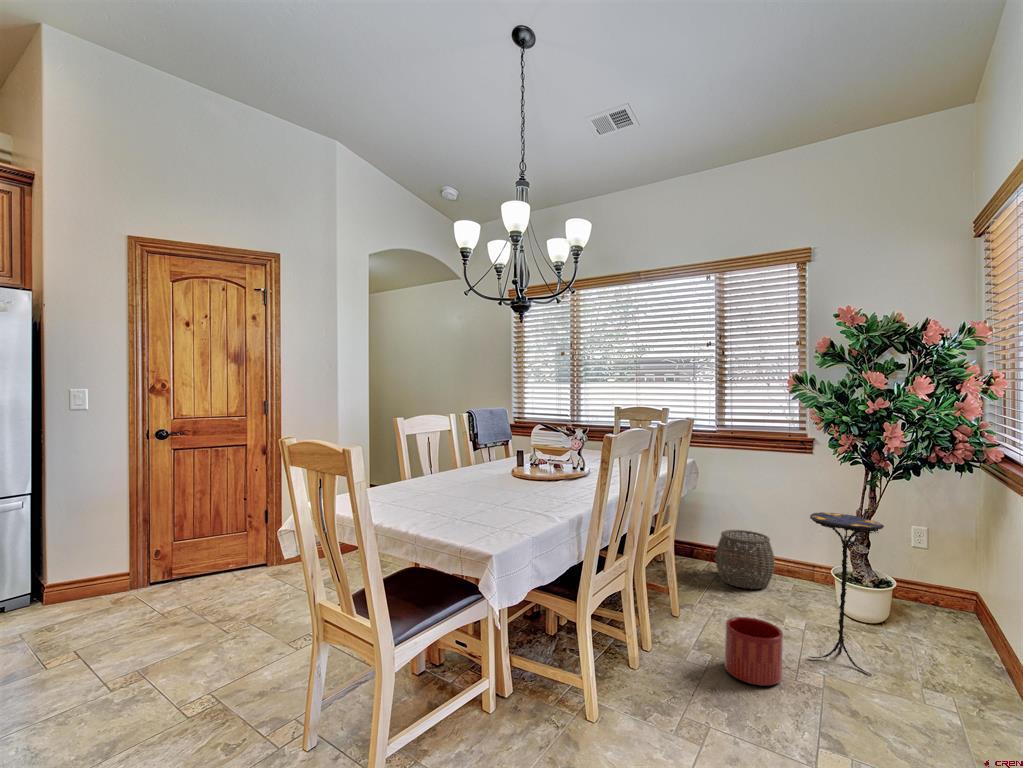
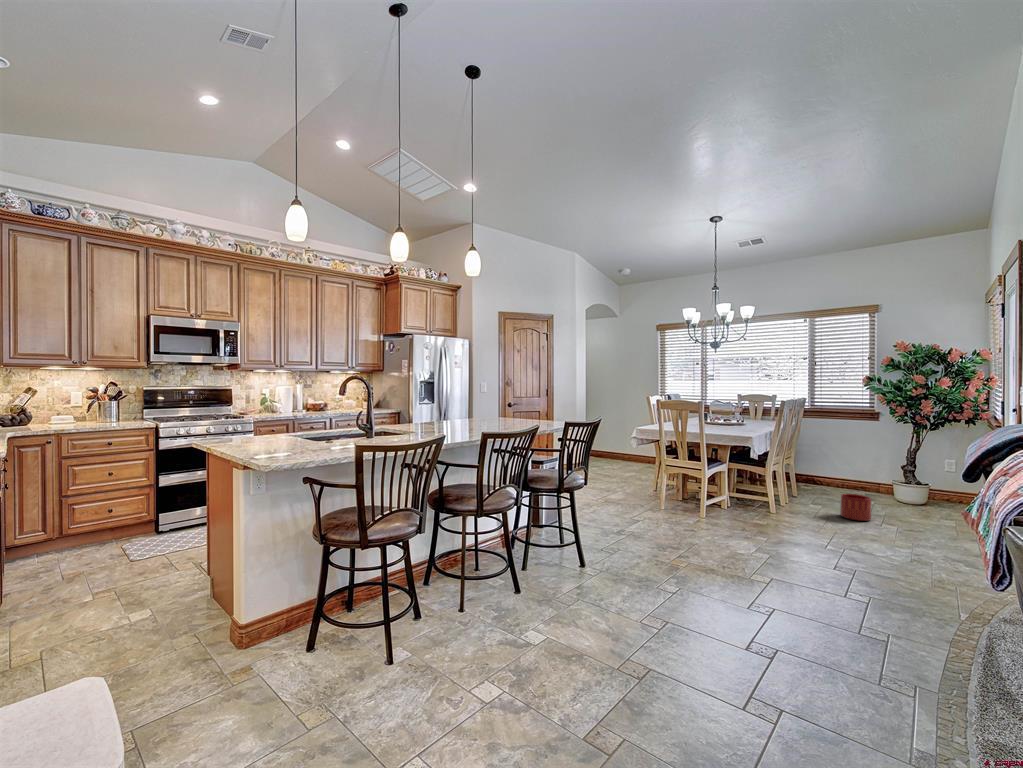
side table: present [810,512,884,675] -> none [883,445,923,520]
woven basket: present [715,530,775,589] -> none [820,463,857,494]

